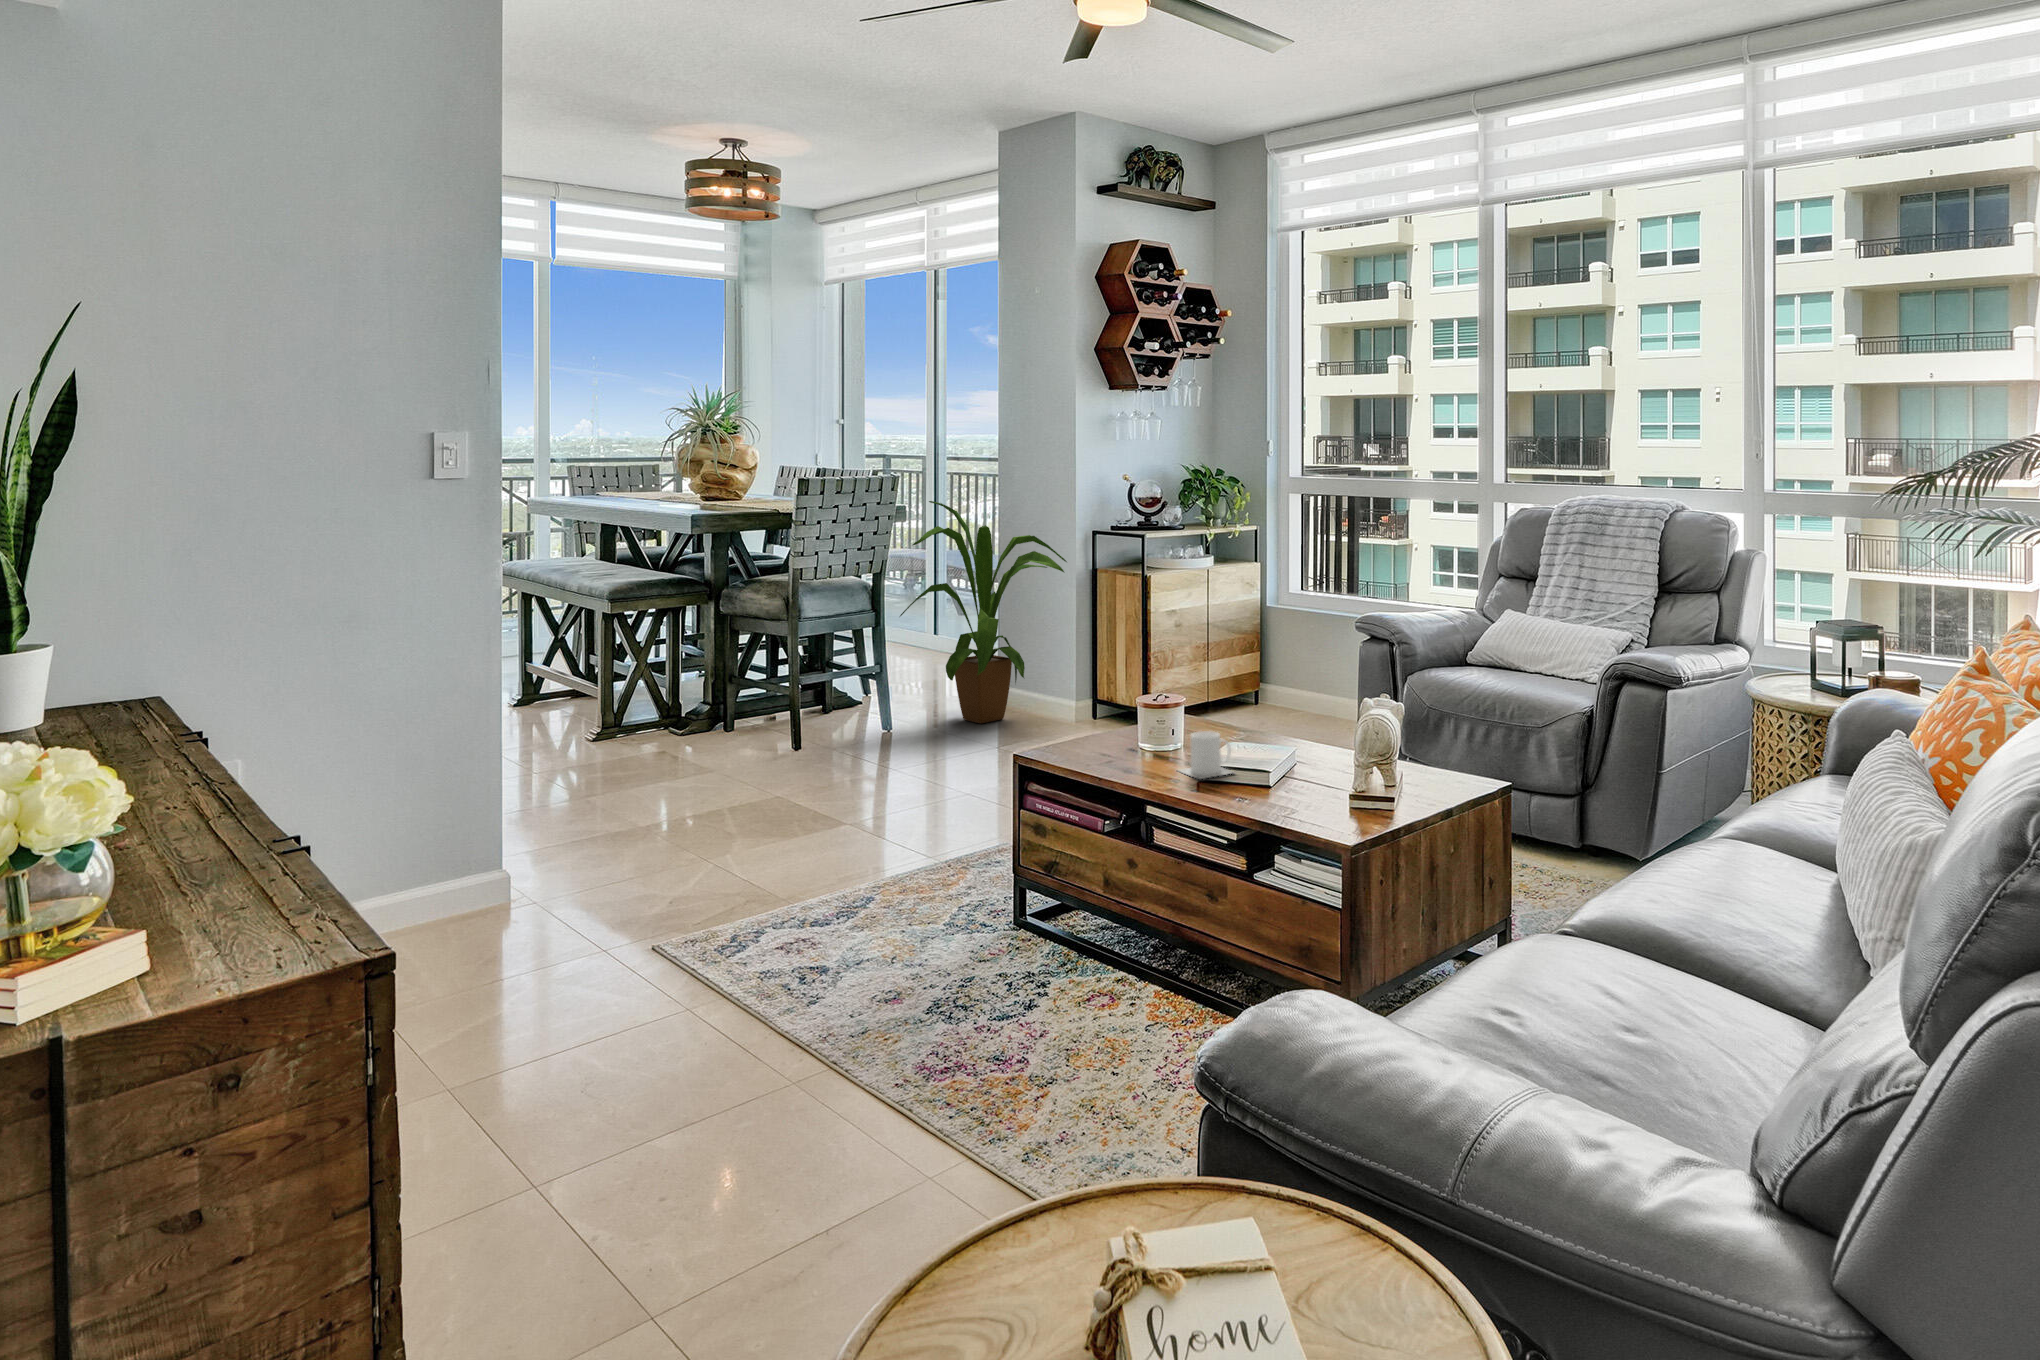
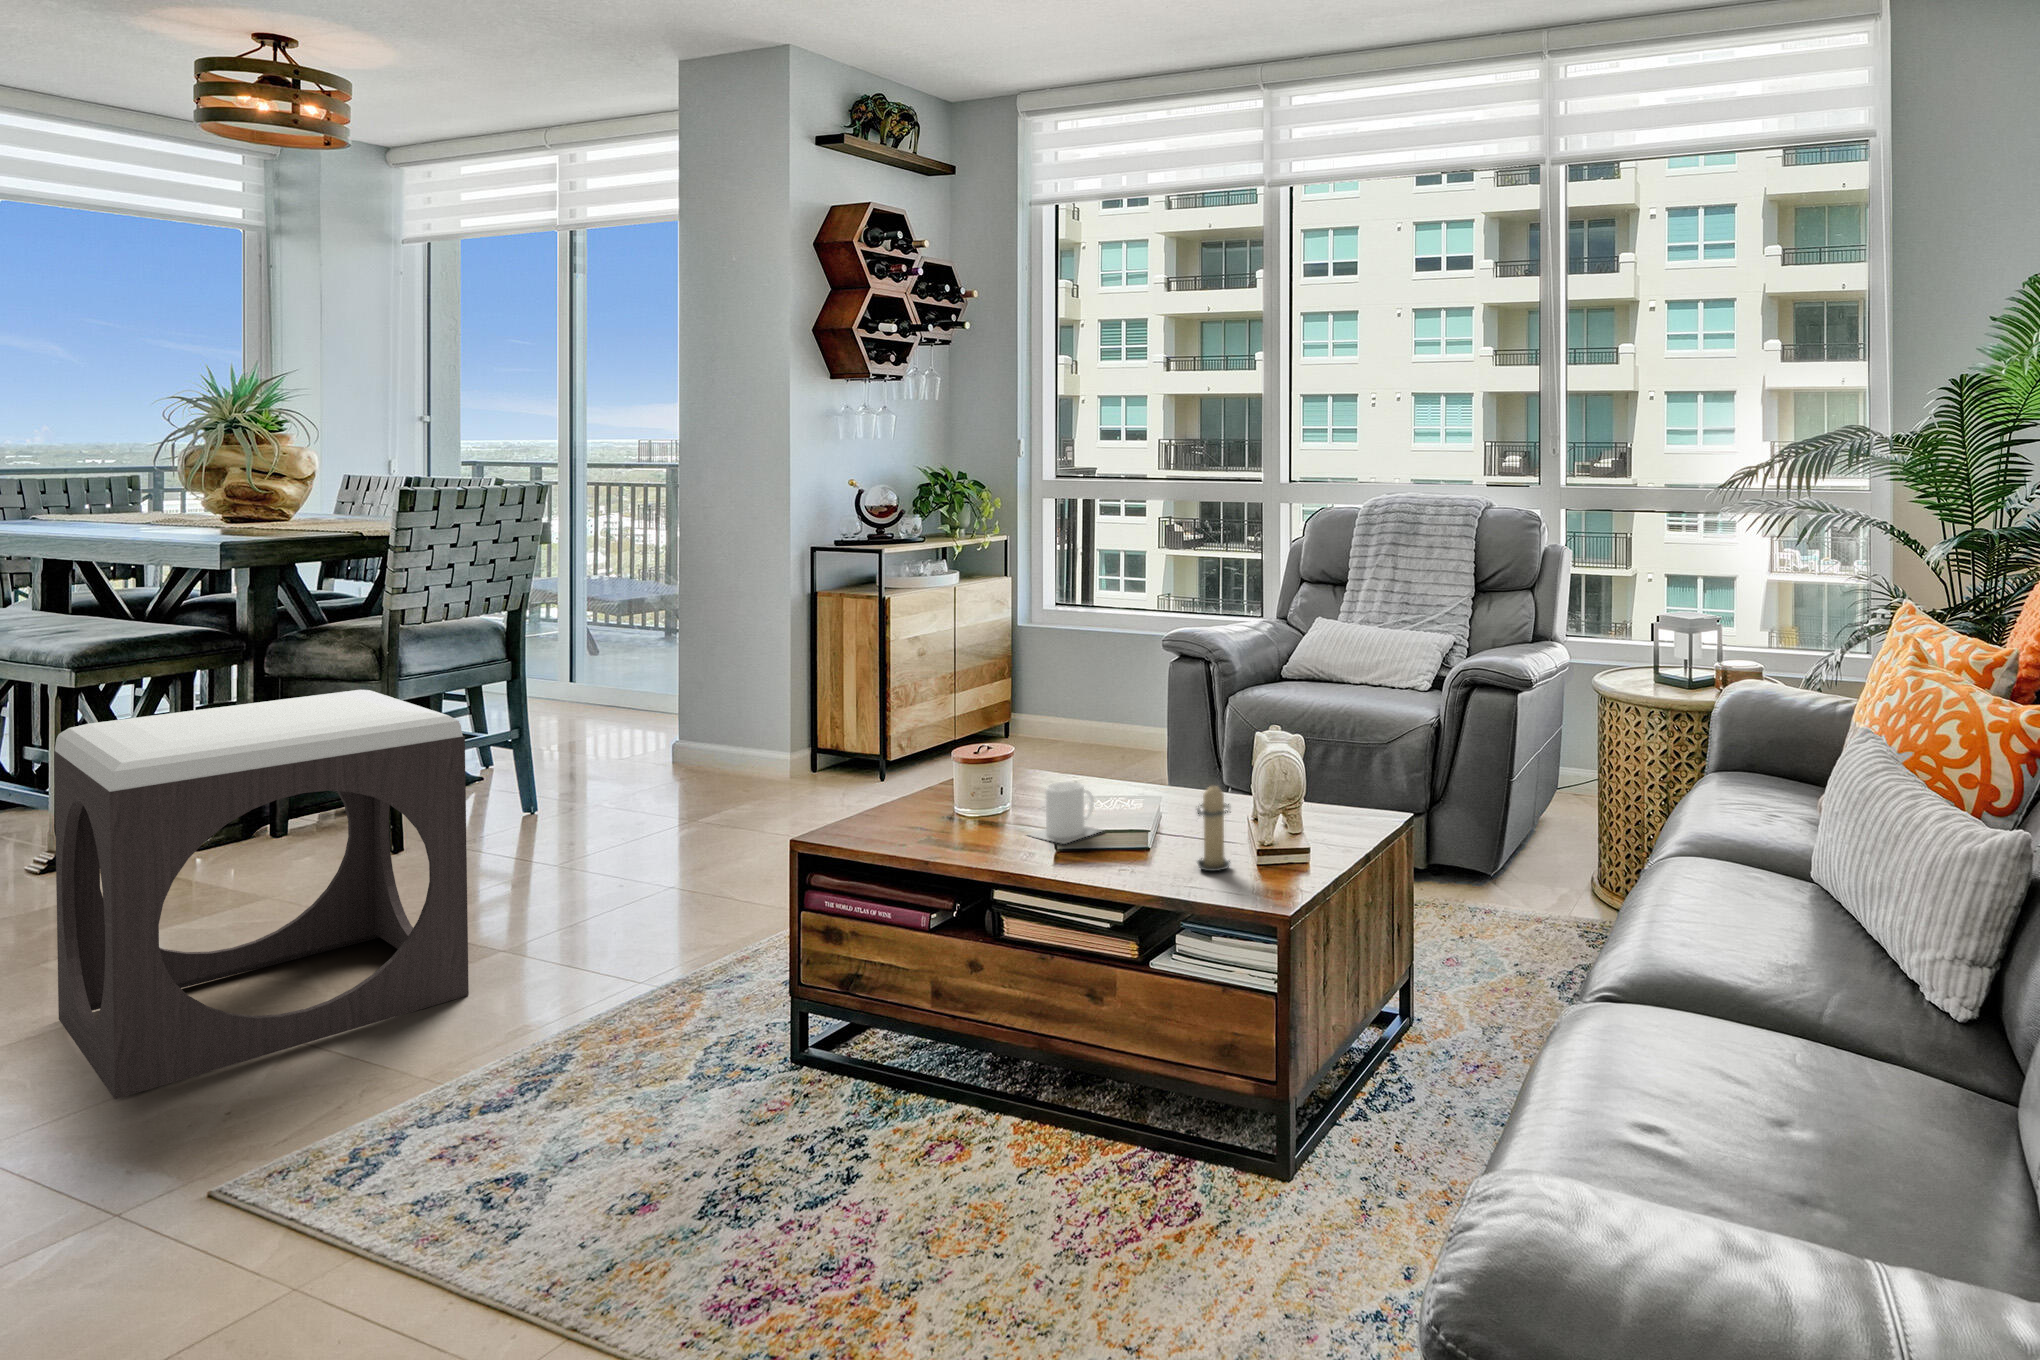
house plant: present [900,501,1067,724] -> none [546,515,778,790]
footstool: none [587,628,821,890] -> present [54,690,469,1099]
candle: none [1286,737,1321,812] -> present [1197,785,1230,871]

